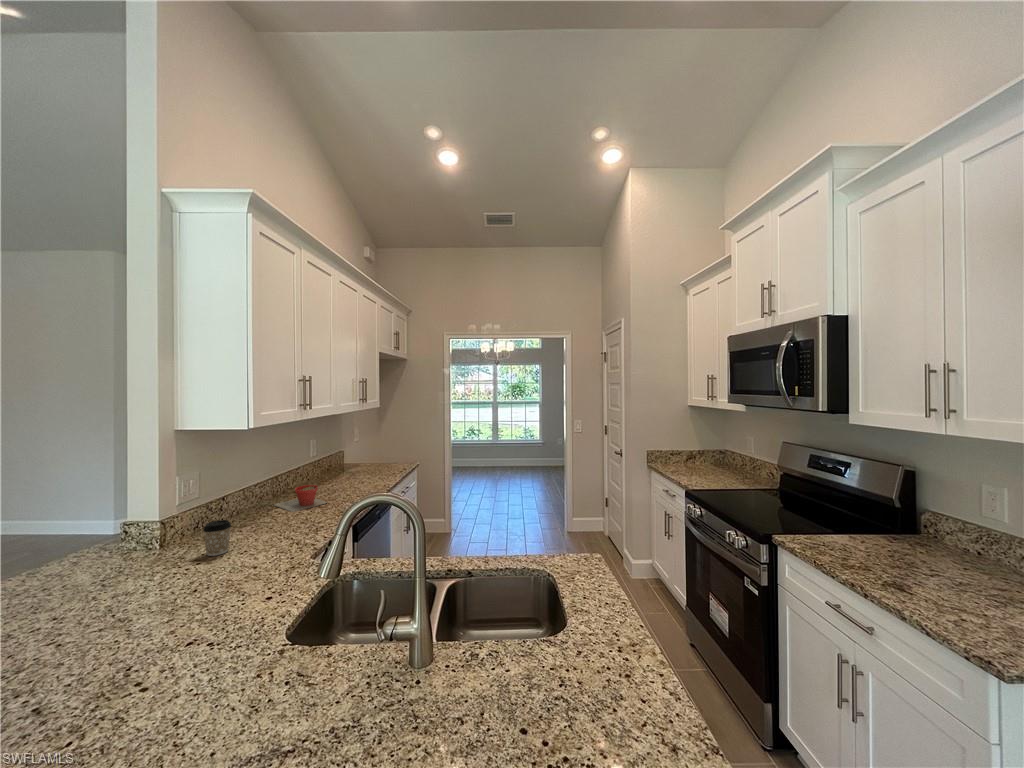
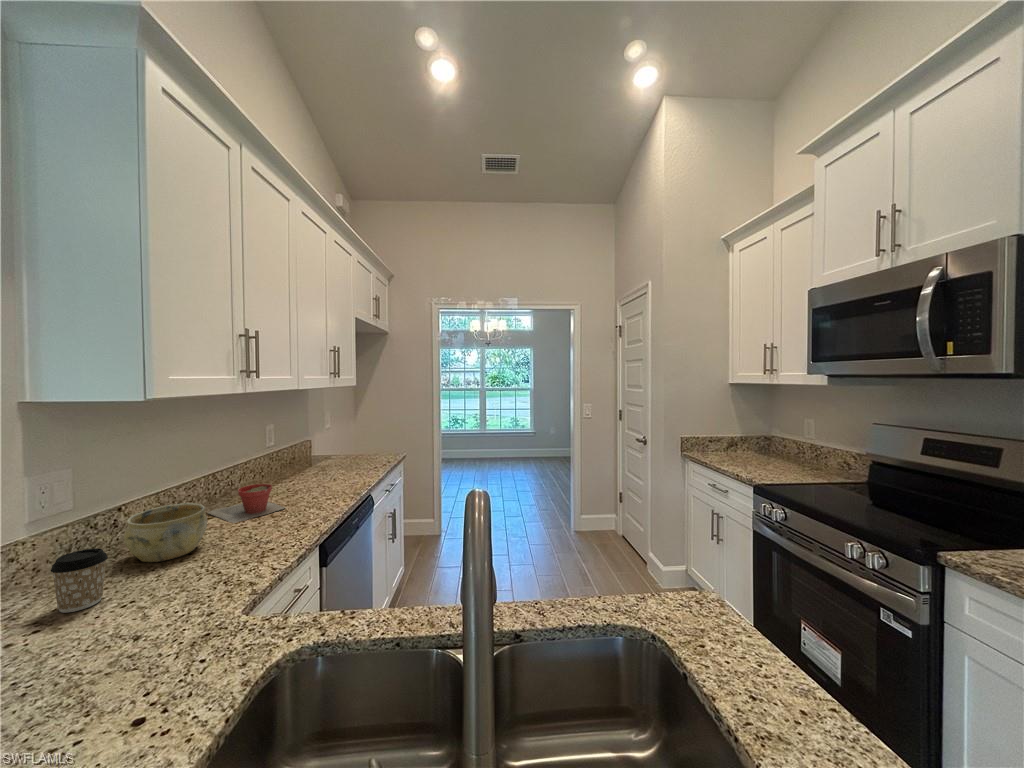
ceramic bowl: none [231,496,280,533] -> present [124,503,207,562]

